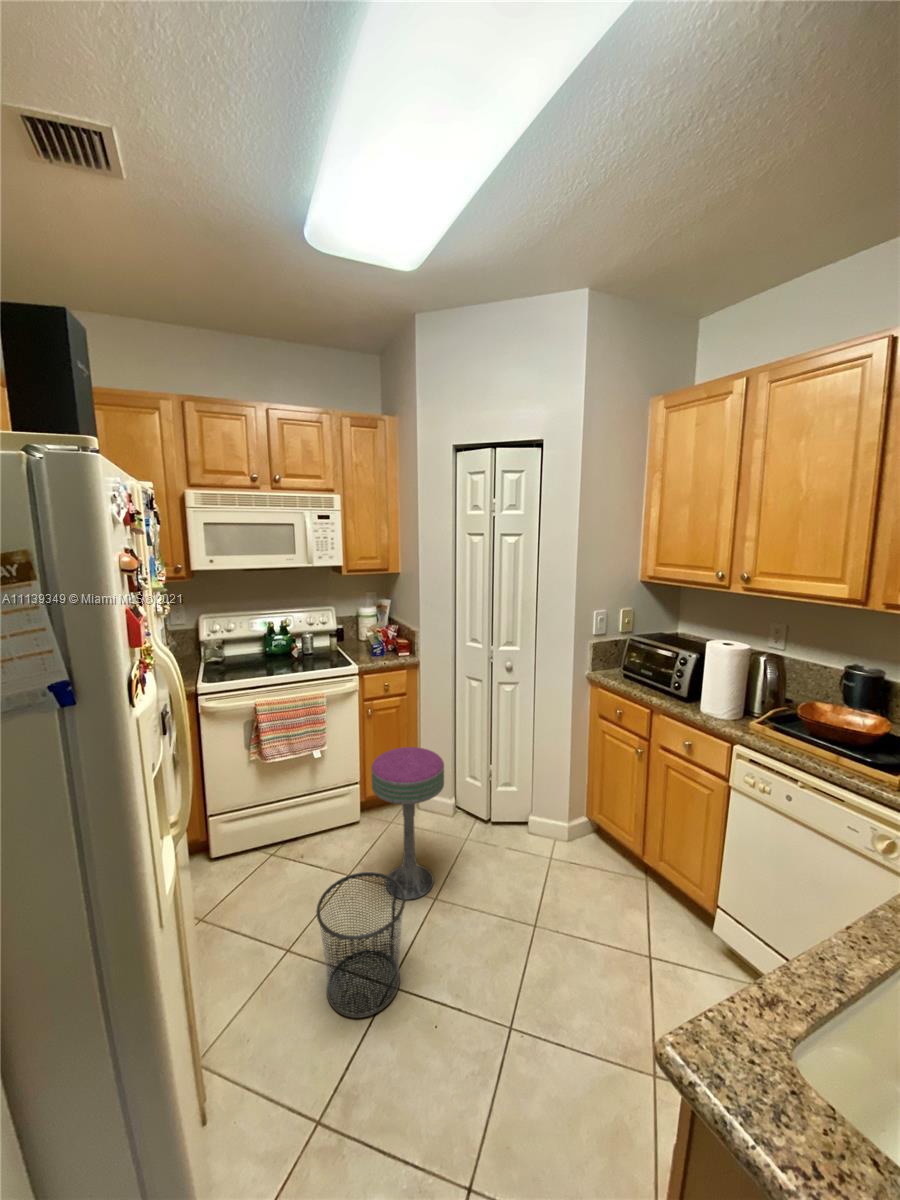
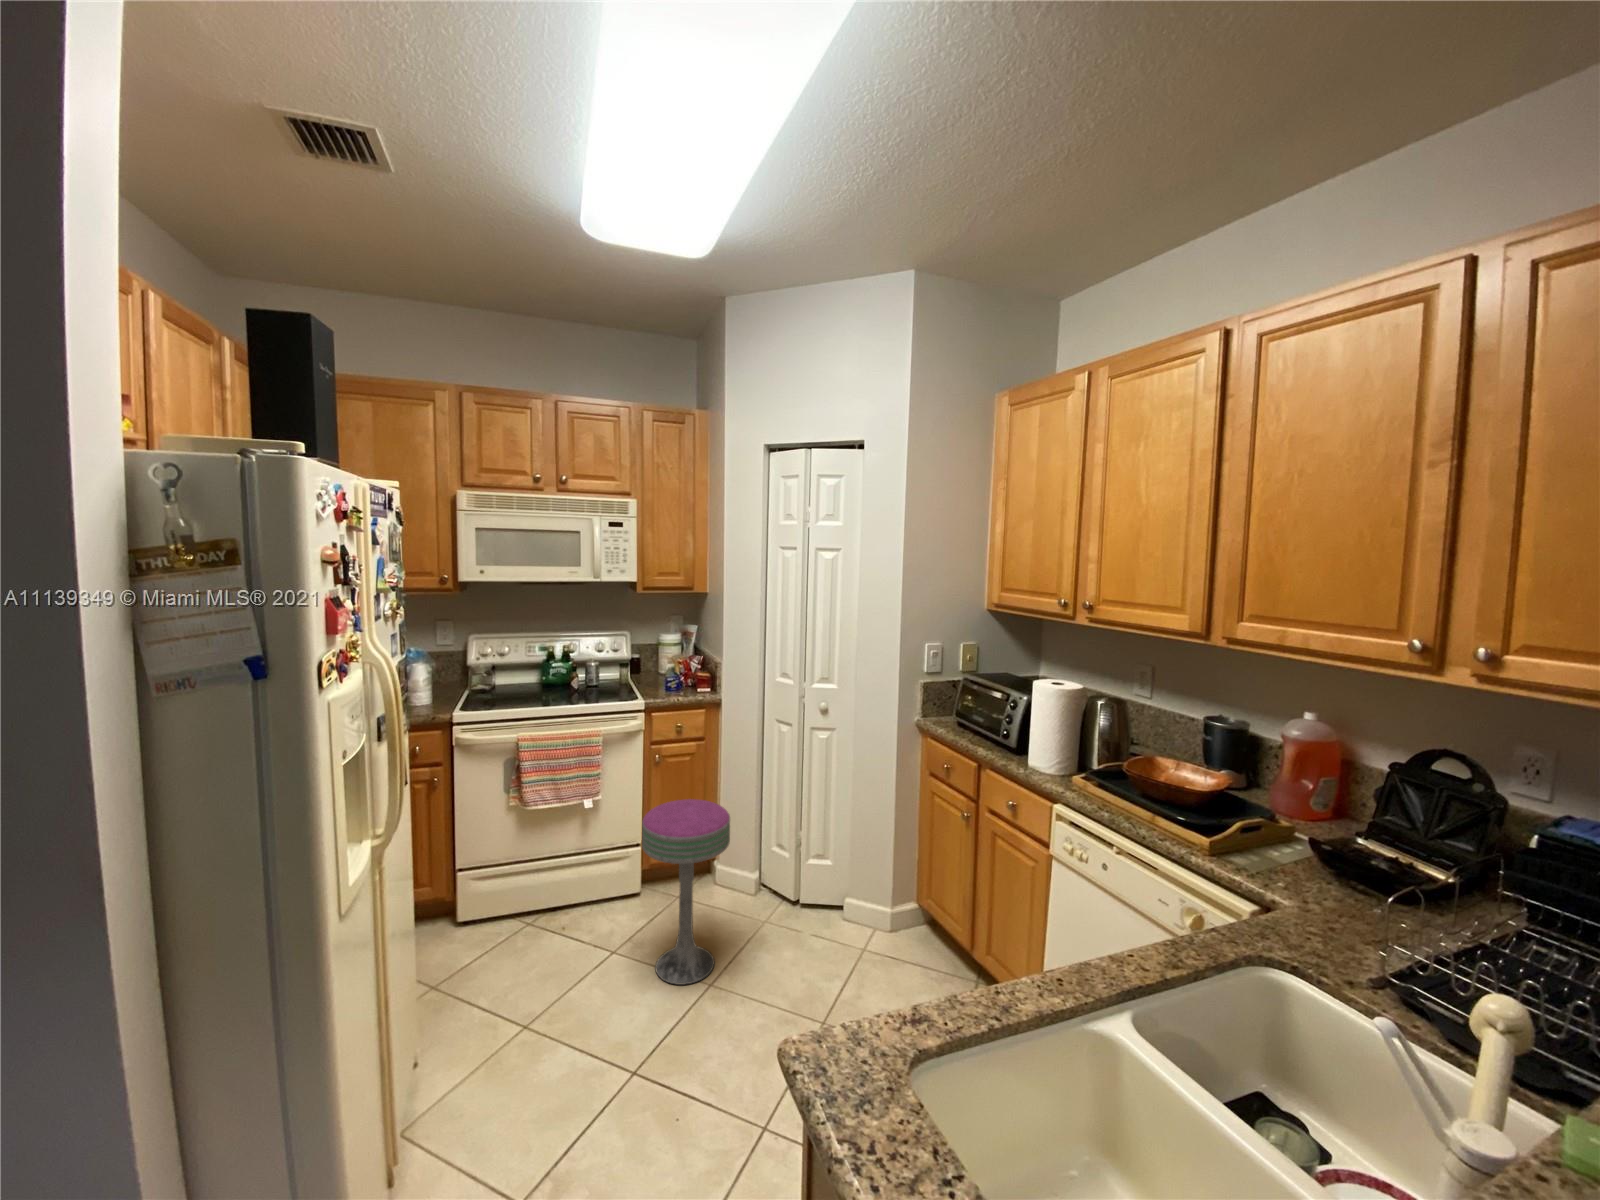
waste bin: present [316,872,405,1018] -> none [551,939,658,1107]

